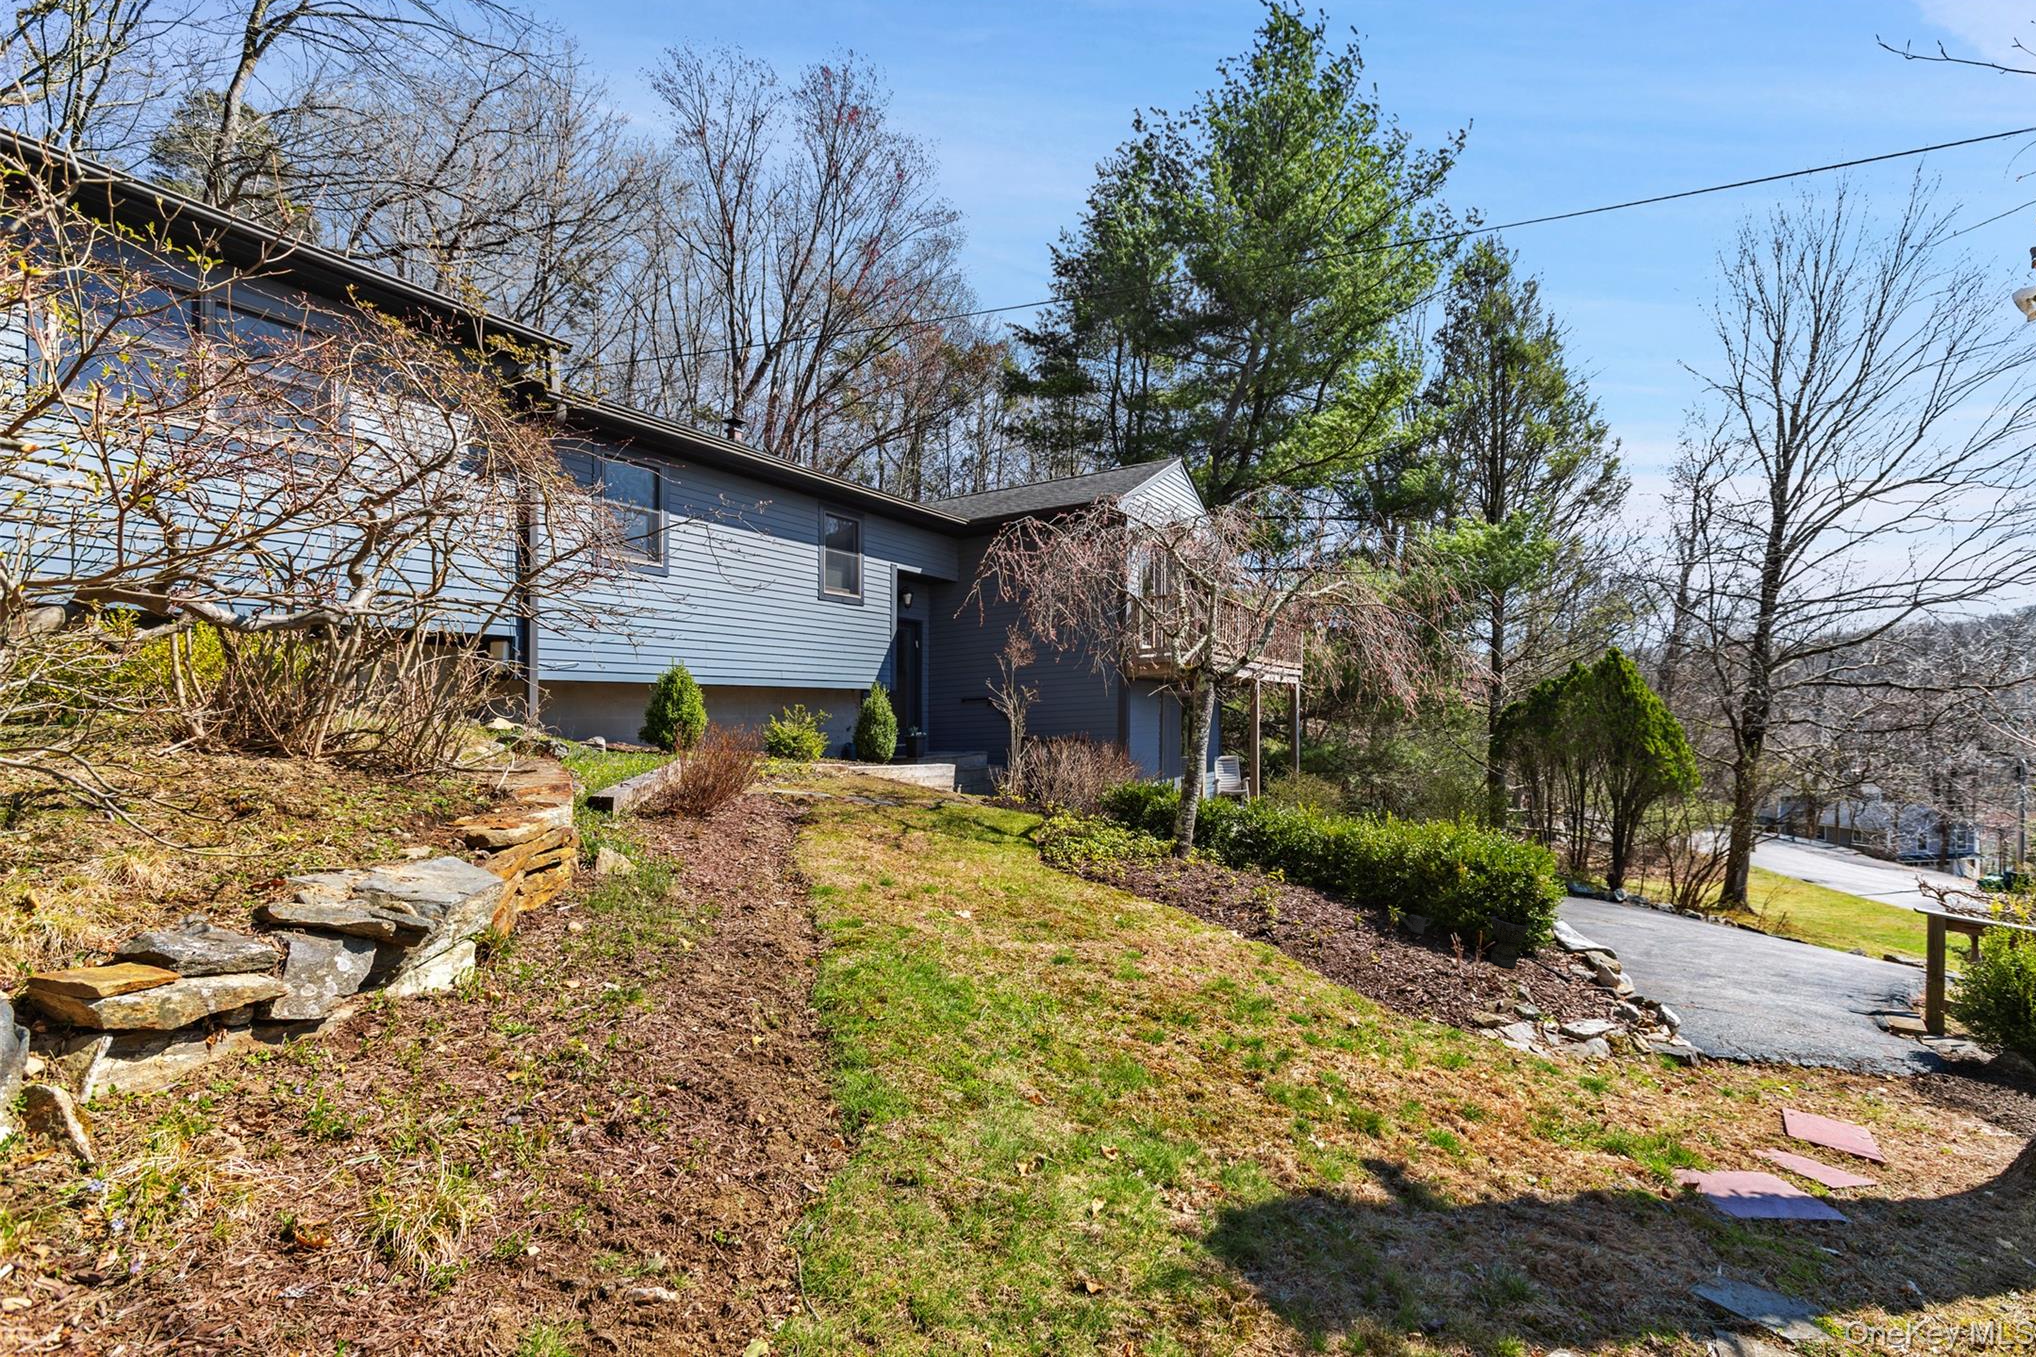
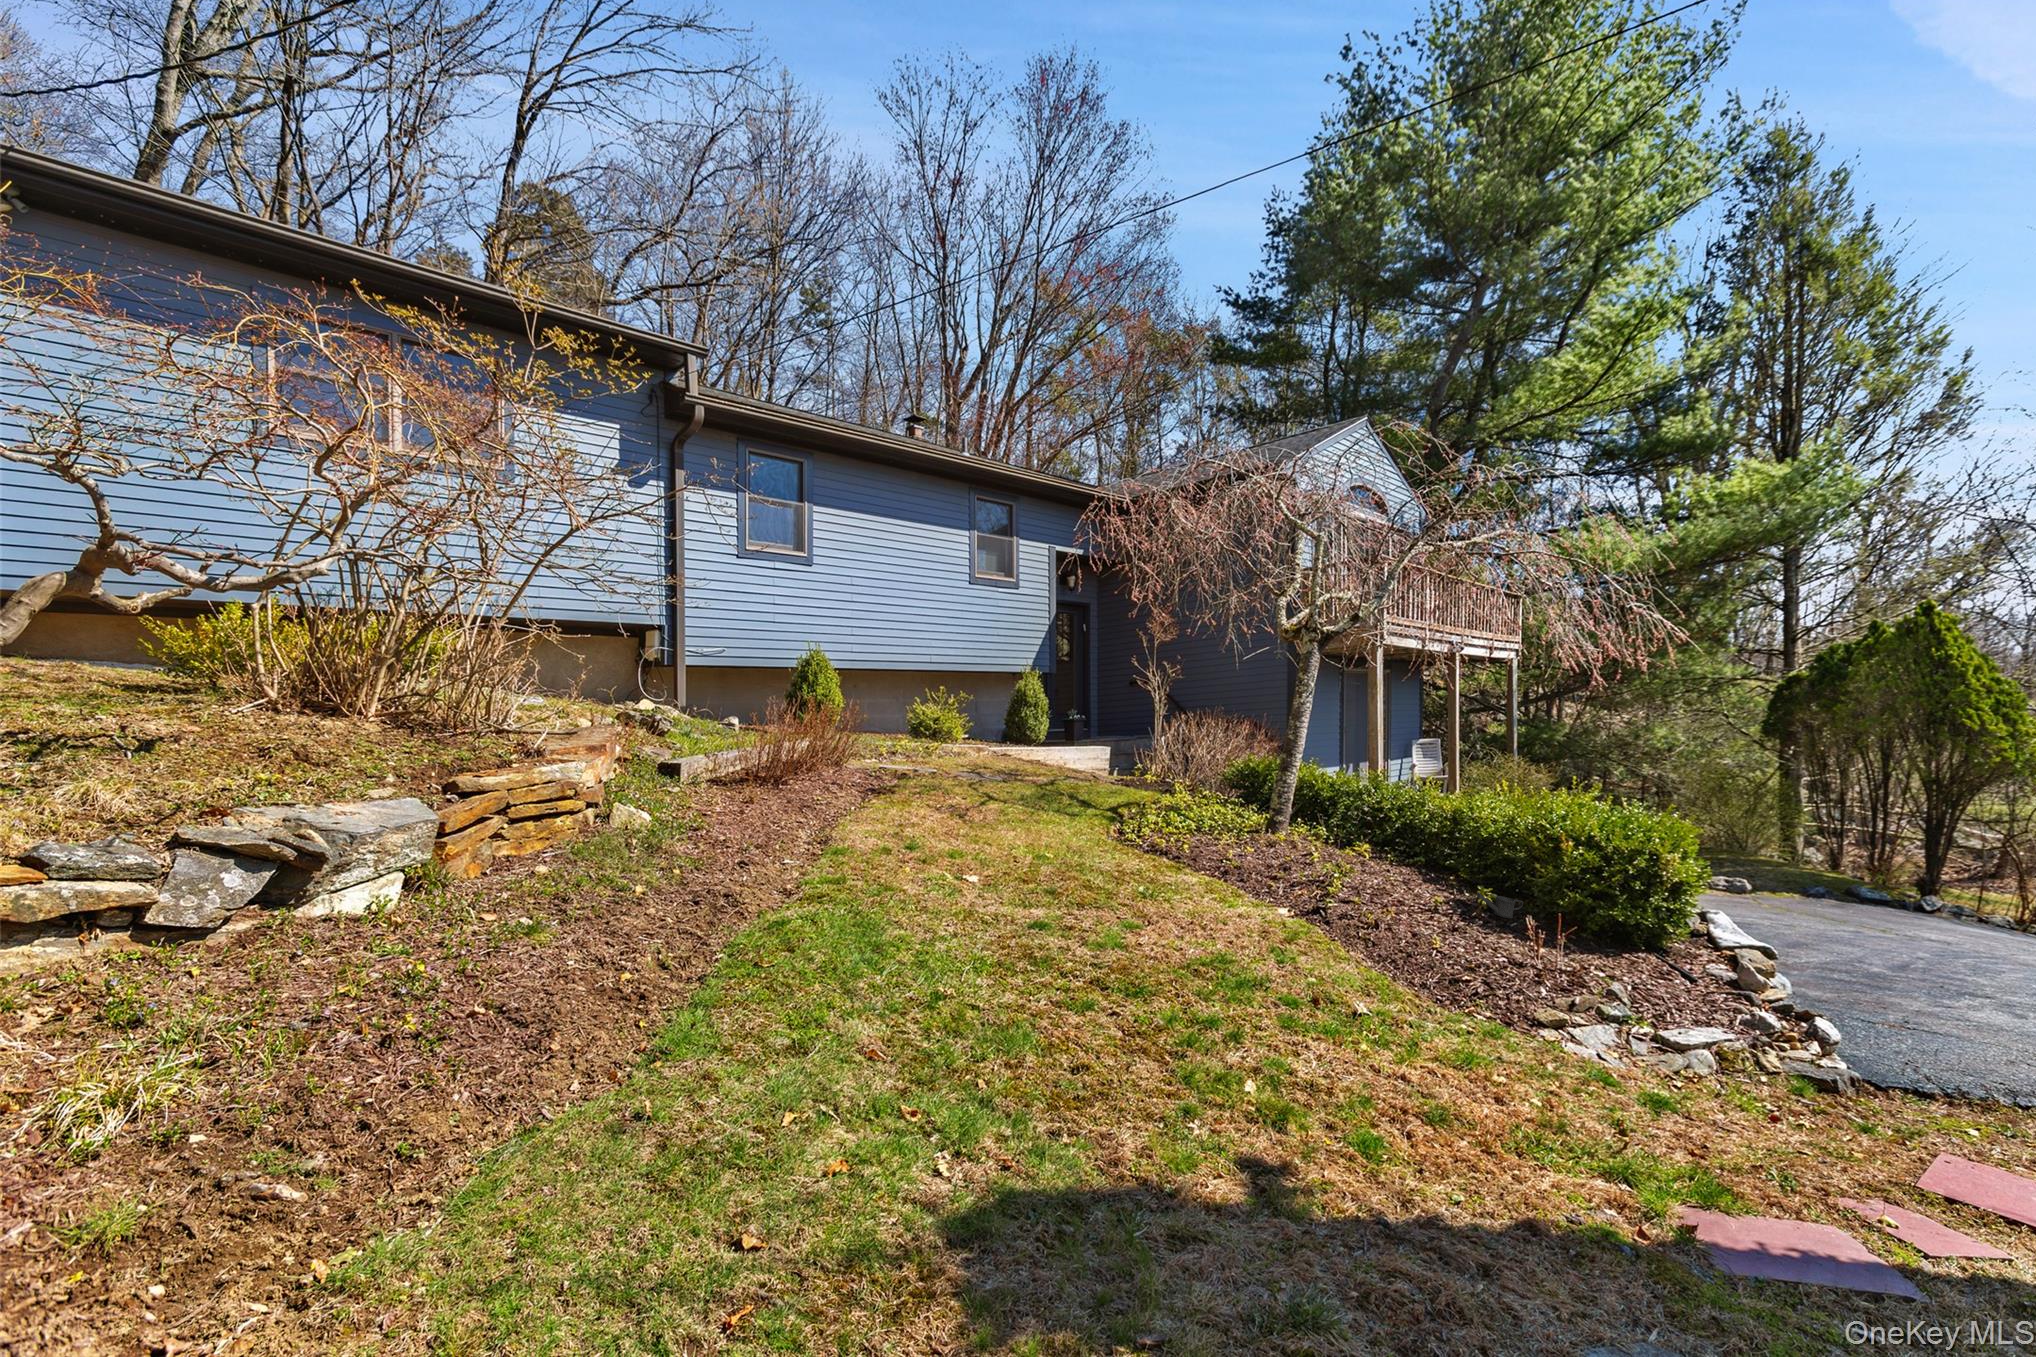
planter: present [1491,910,1531,968] -> none [1587,893,1637,962]

